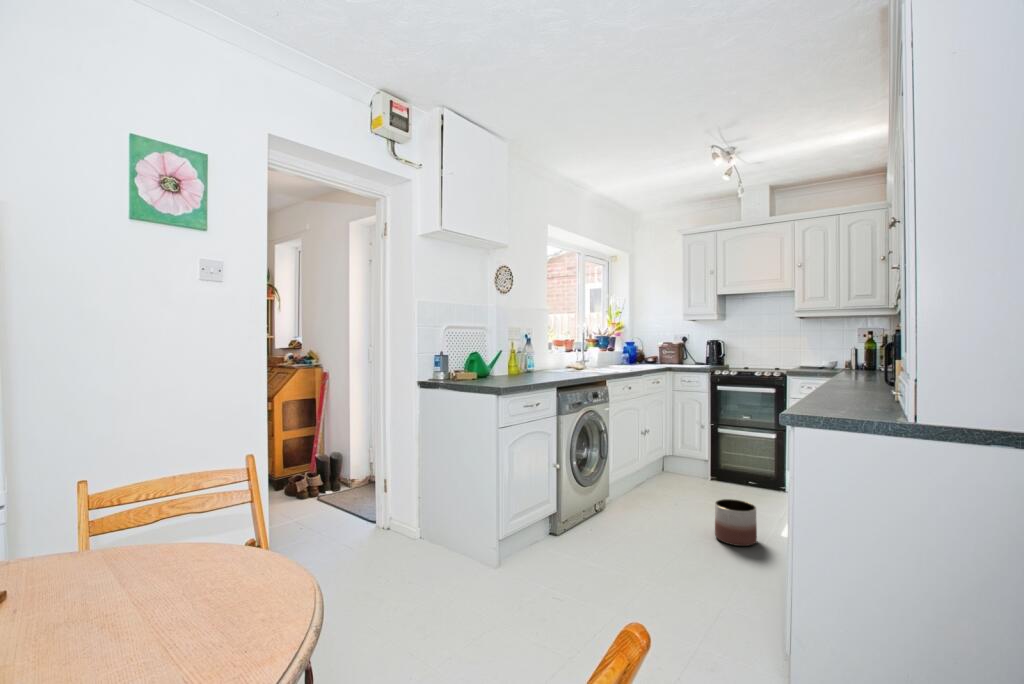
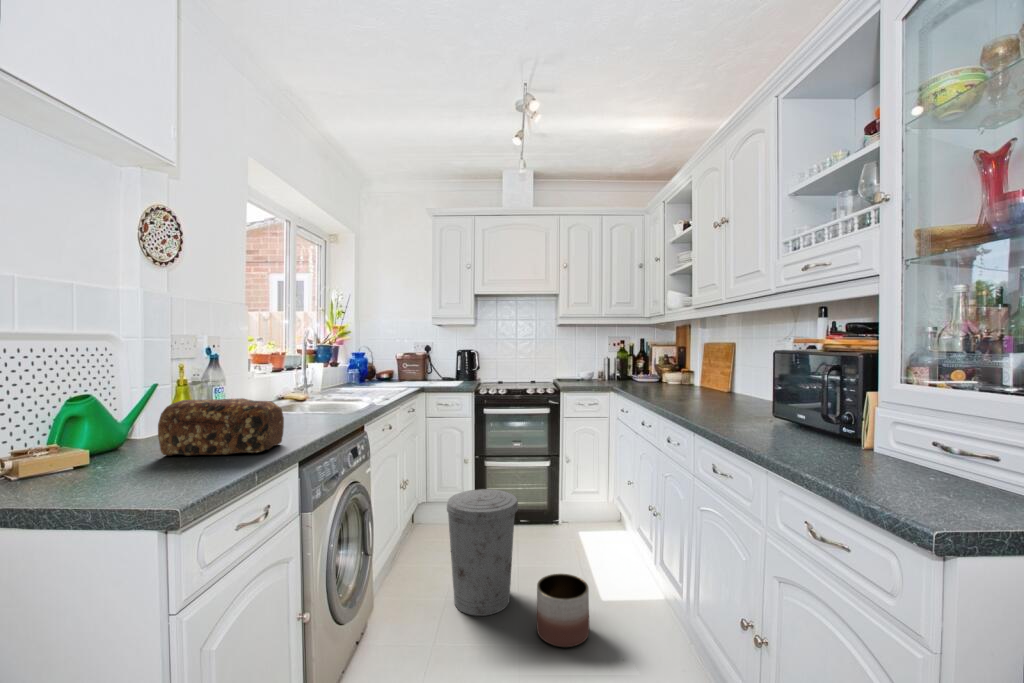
bread loaf: none [500,355,551,380] -> present [158,398,284,456]
trash can: none [661,437,716,521] -> present [447,489,518,616]

